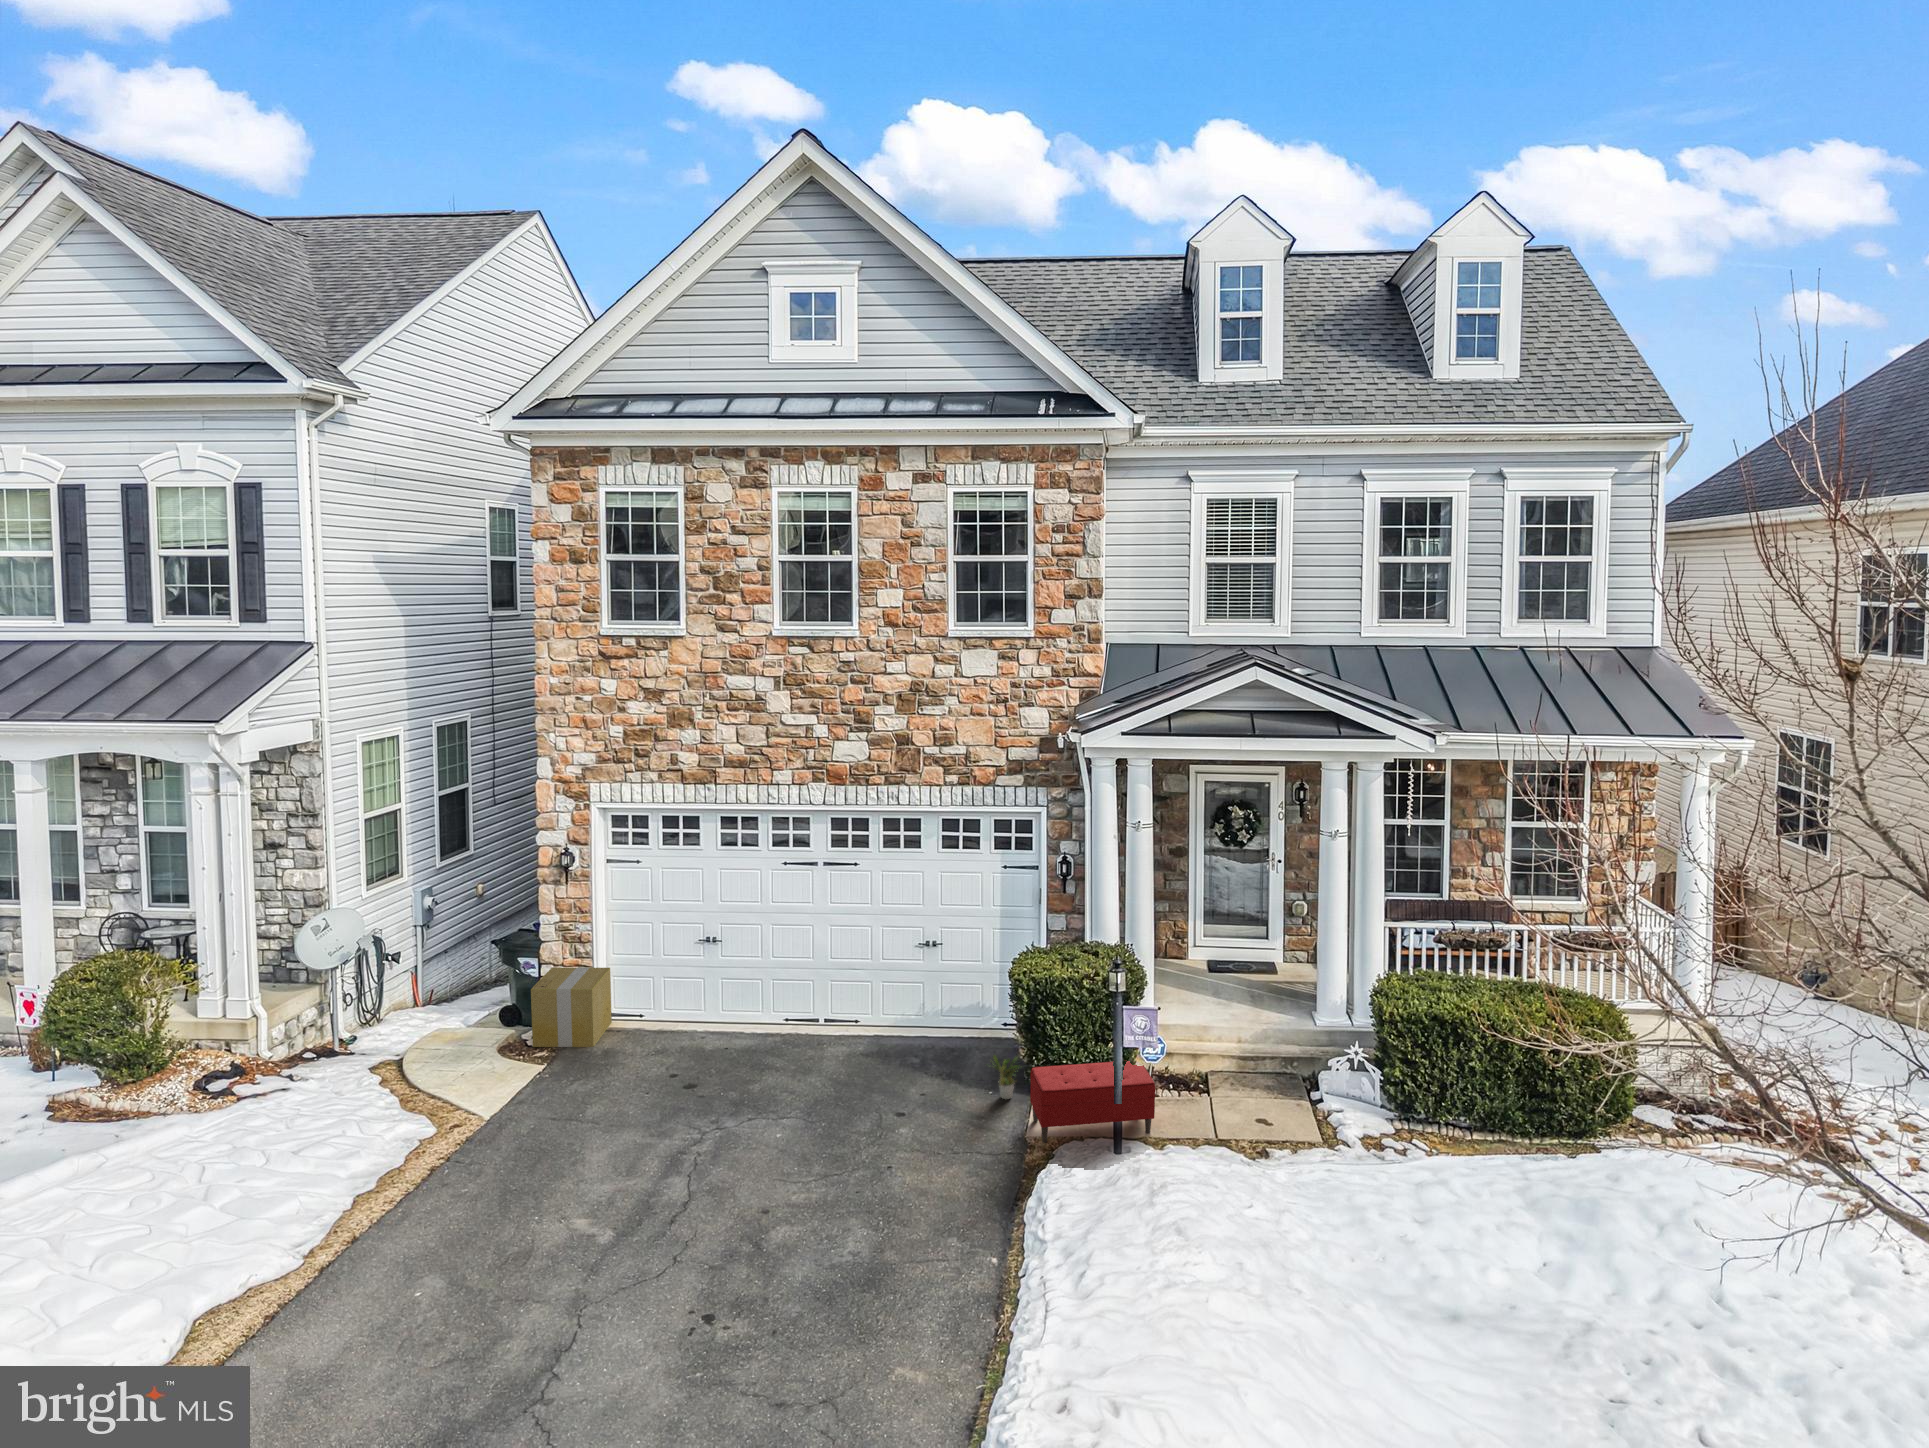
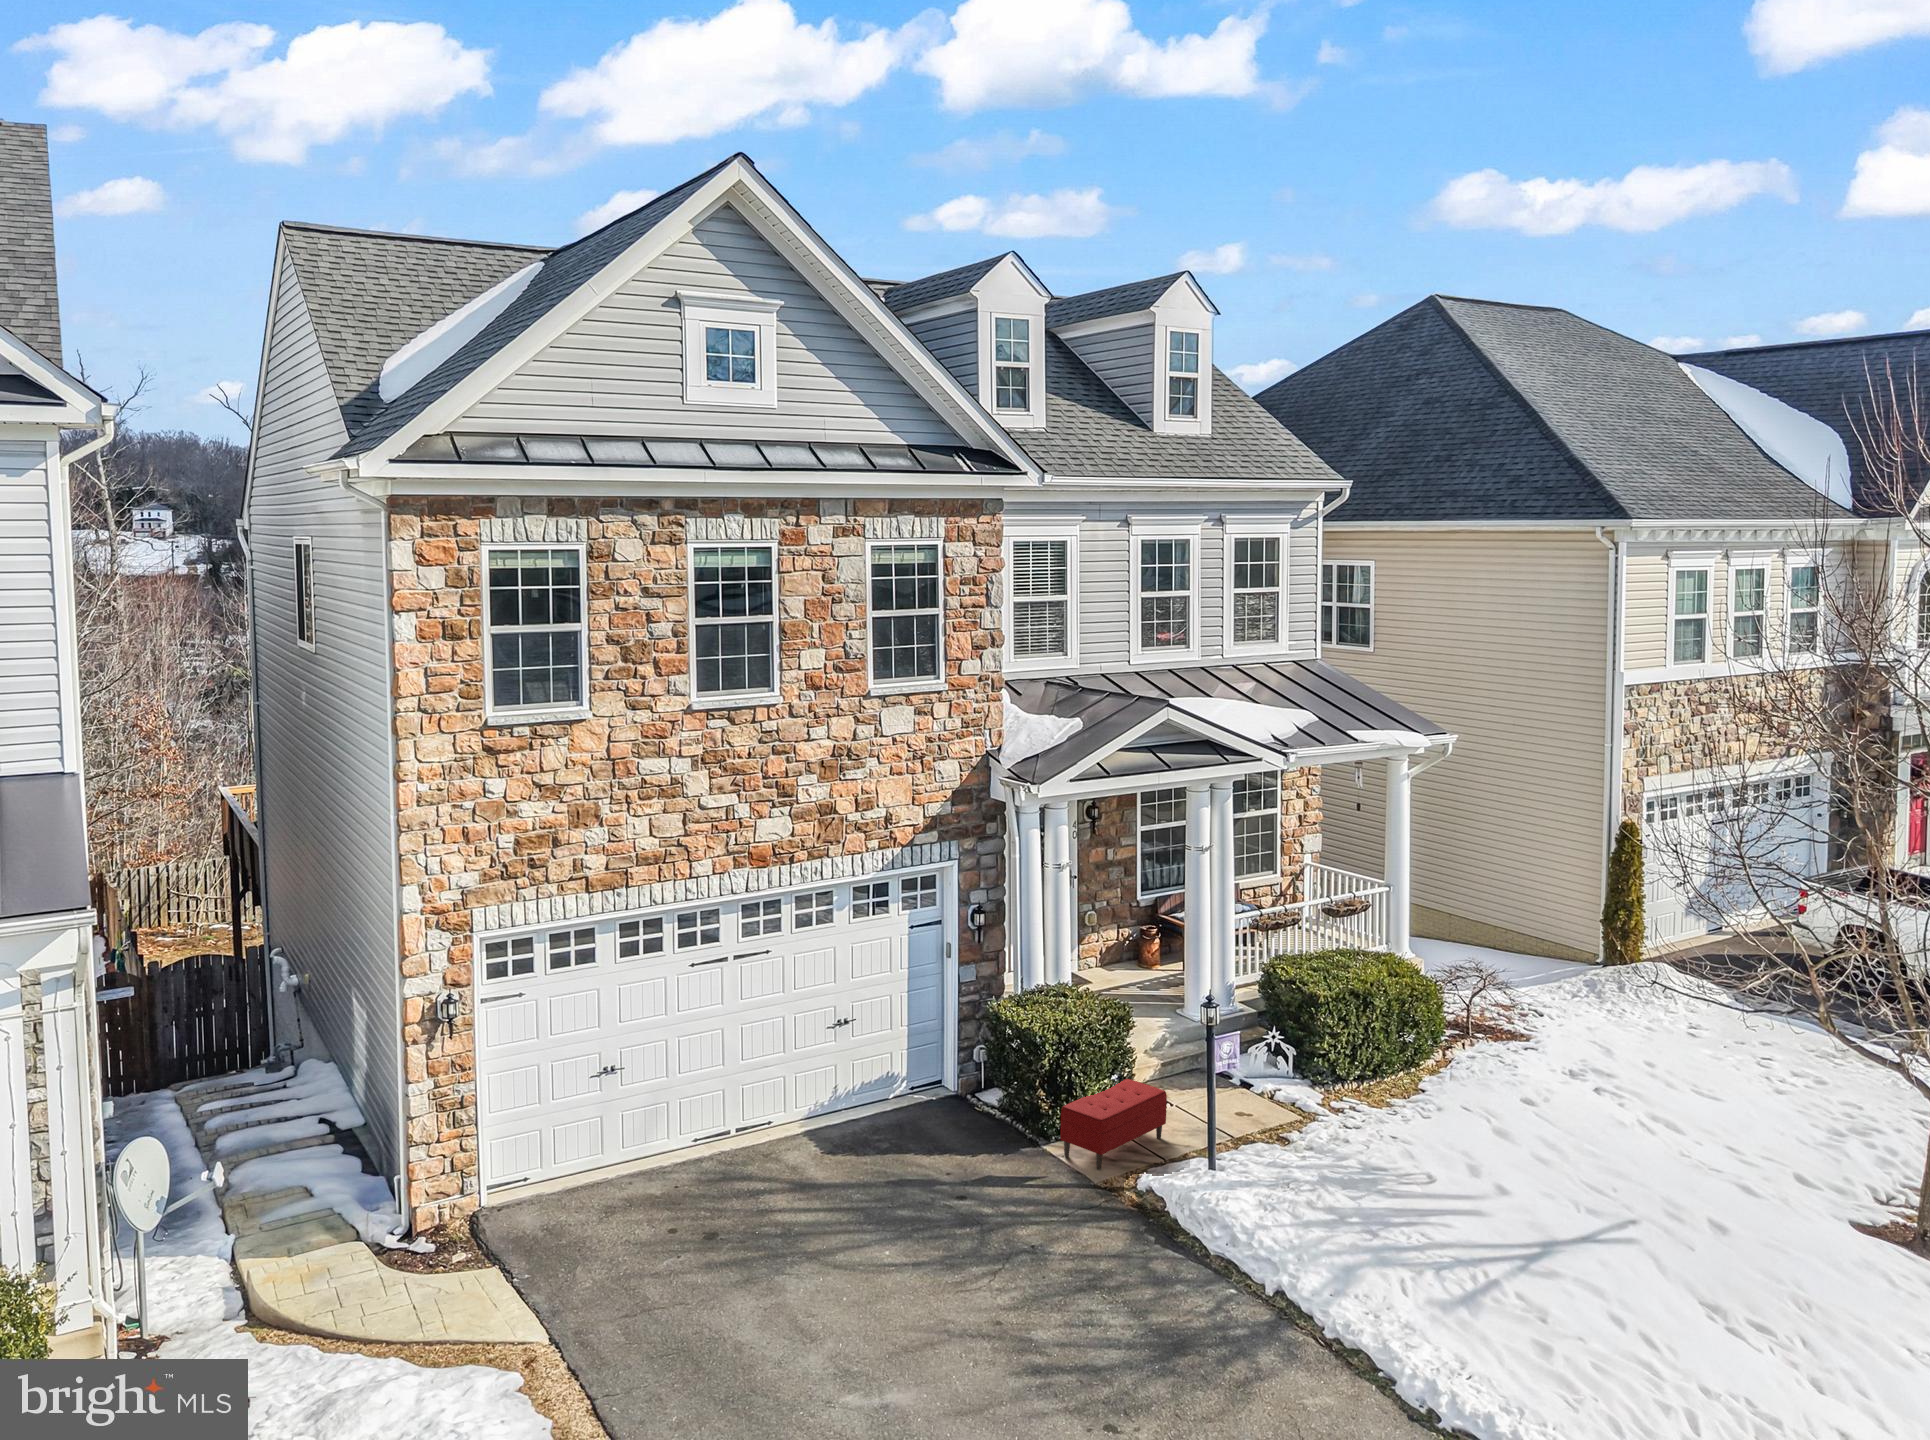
cardboard box: present [531,968,612,1047] -> none [428,1135,530,1252]
potted plant: present [993,1055,1018,1099] -> none [990,1107,1035,1150]

